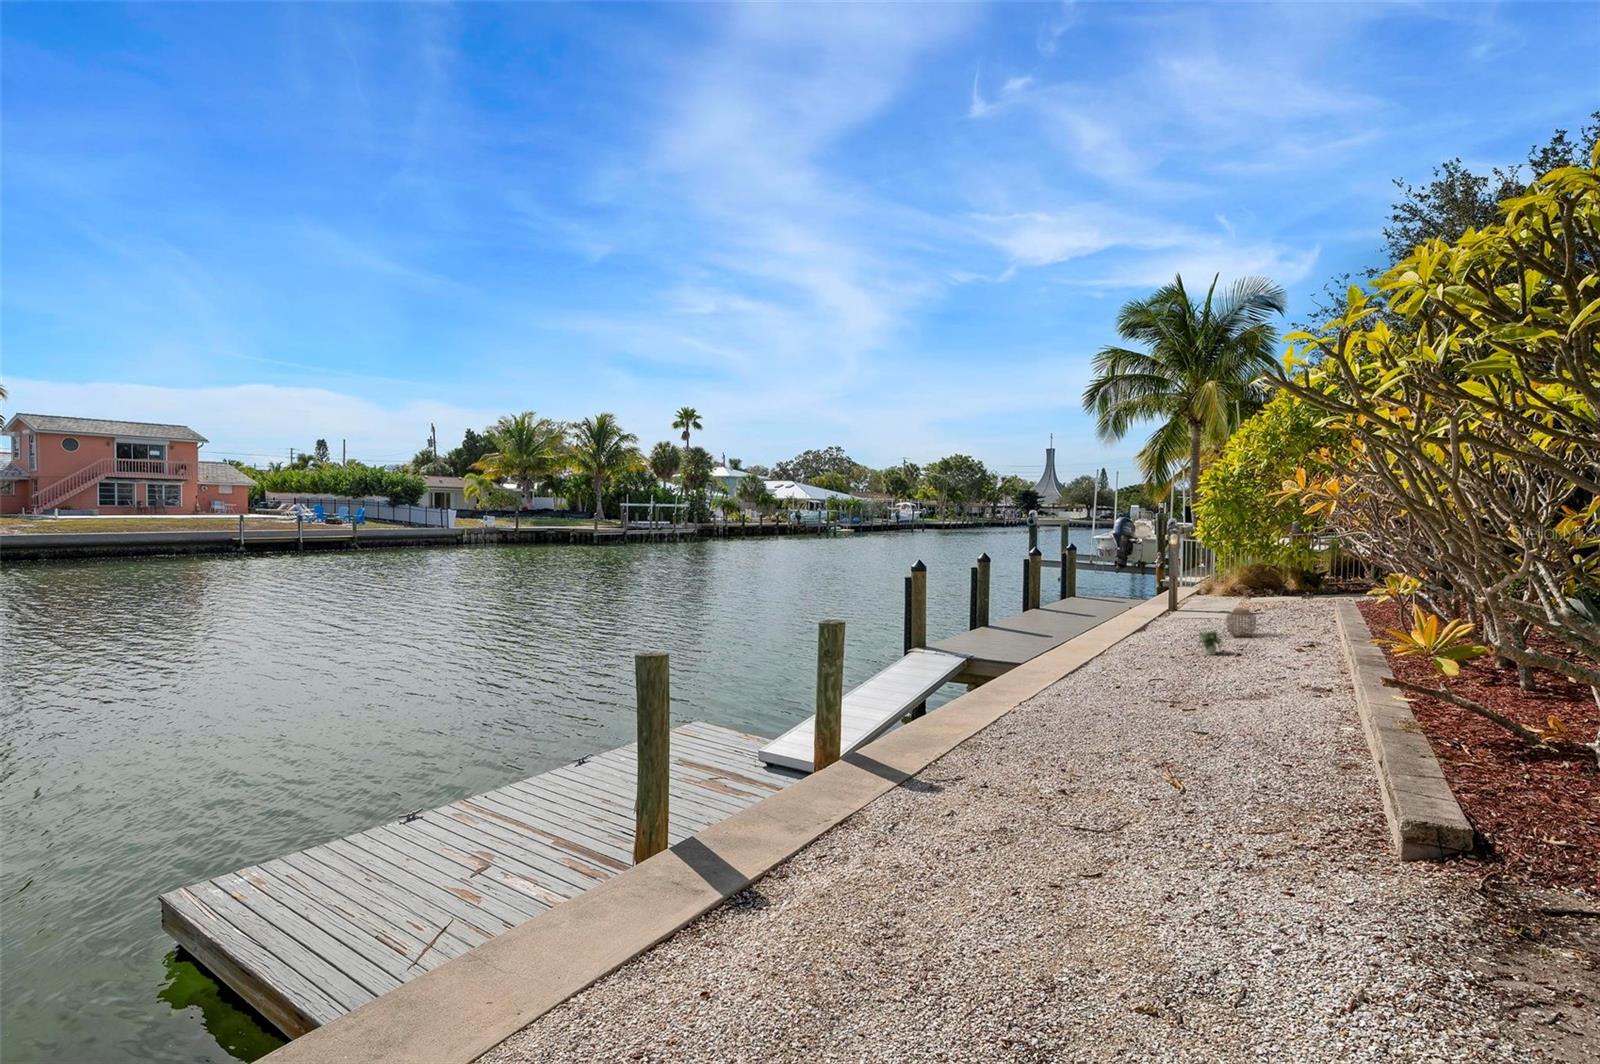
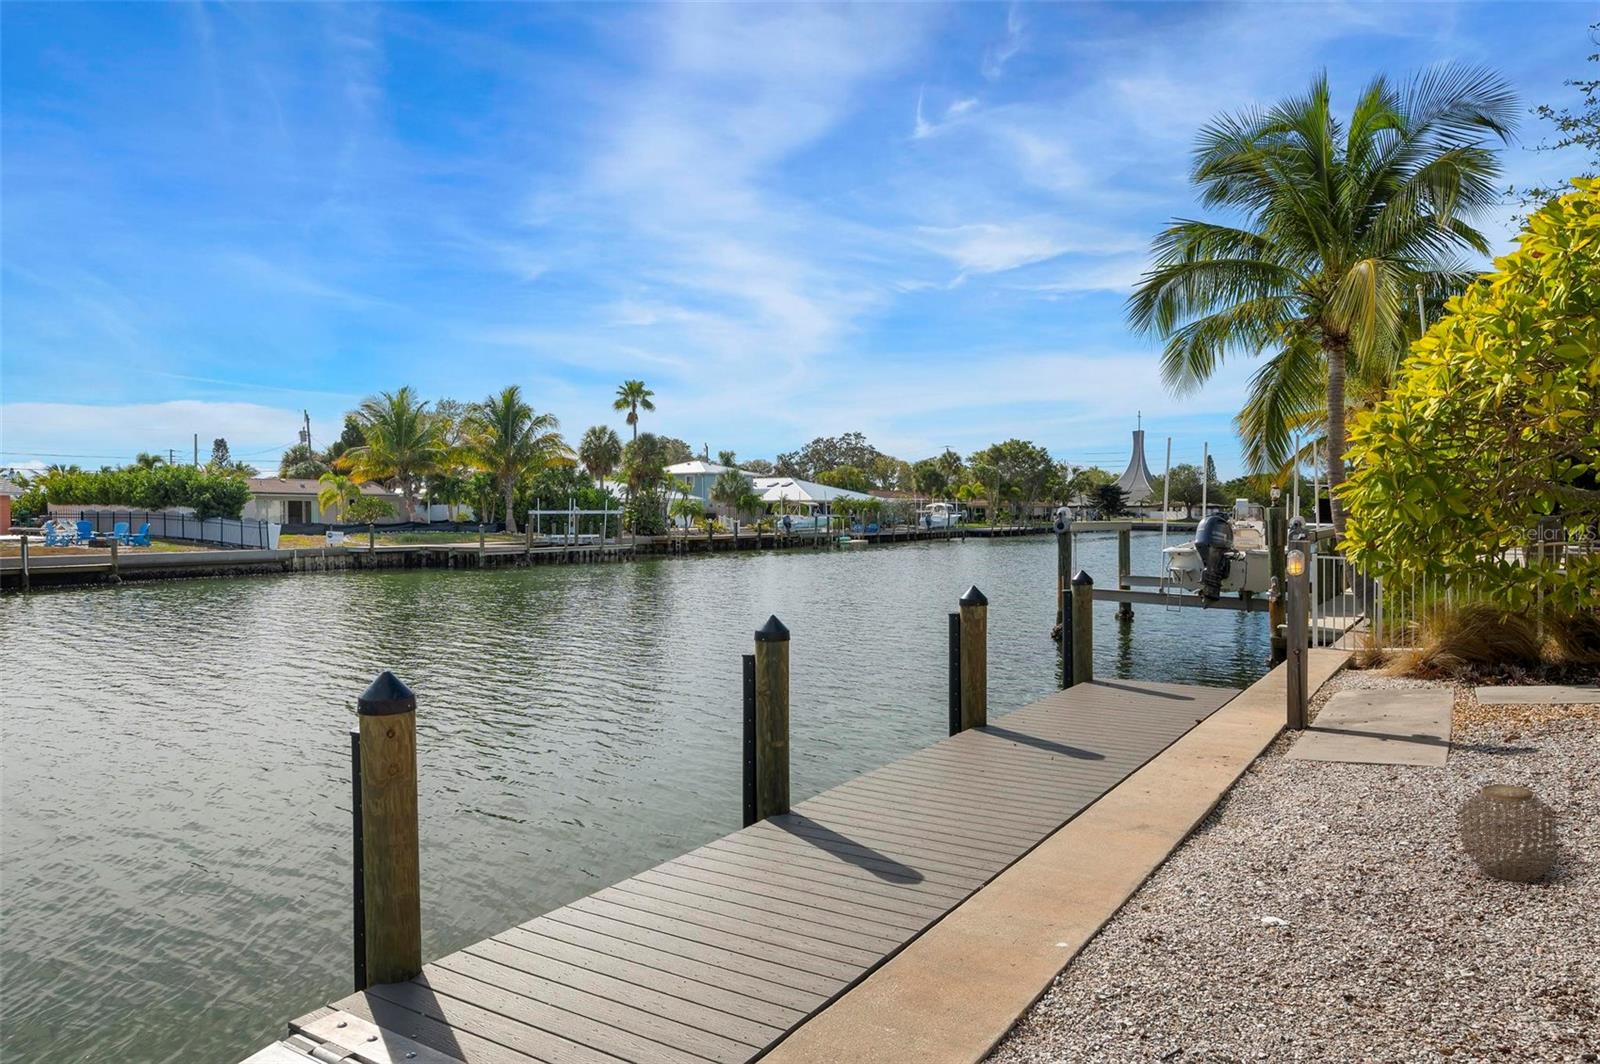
potted plant: present [1198,631,1222,655] -> none [1353,901,1489,1005]

